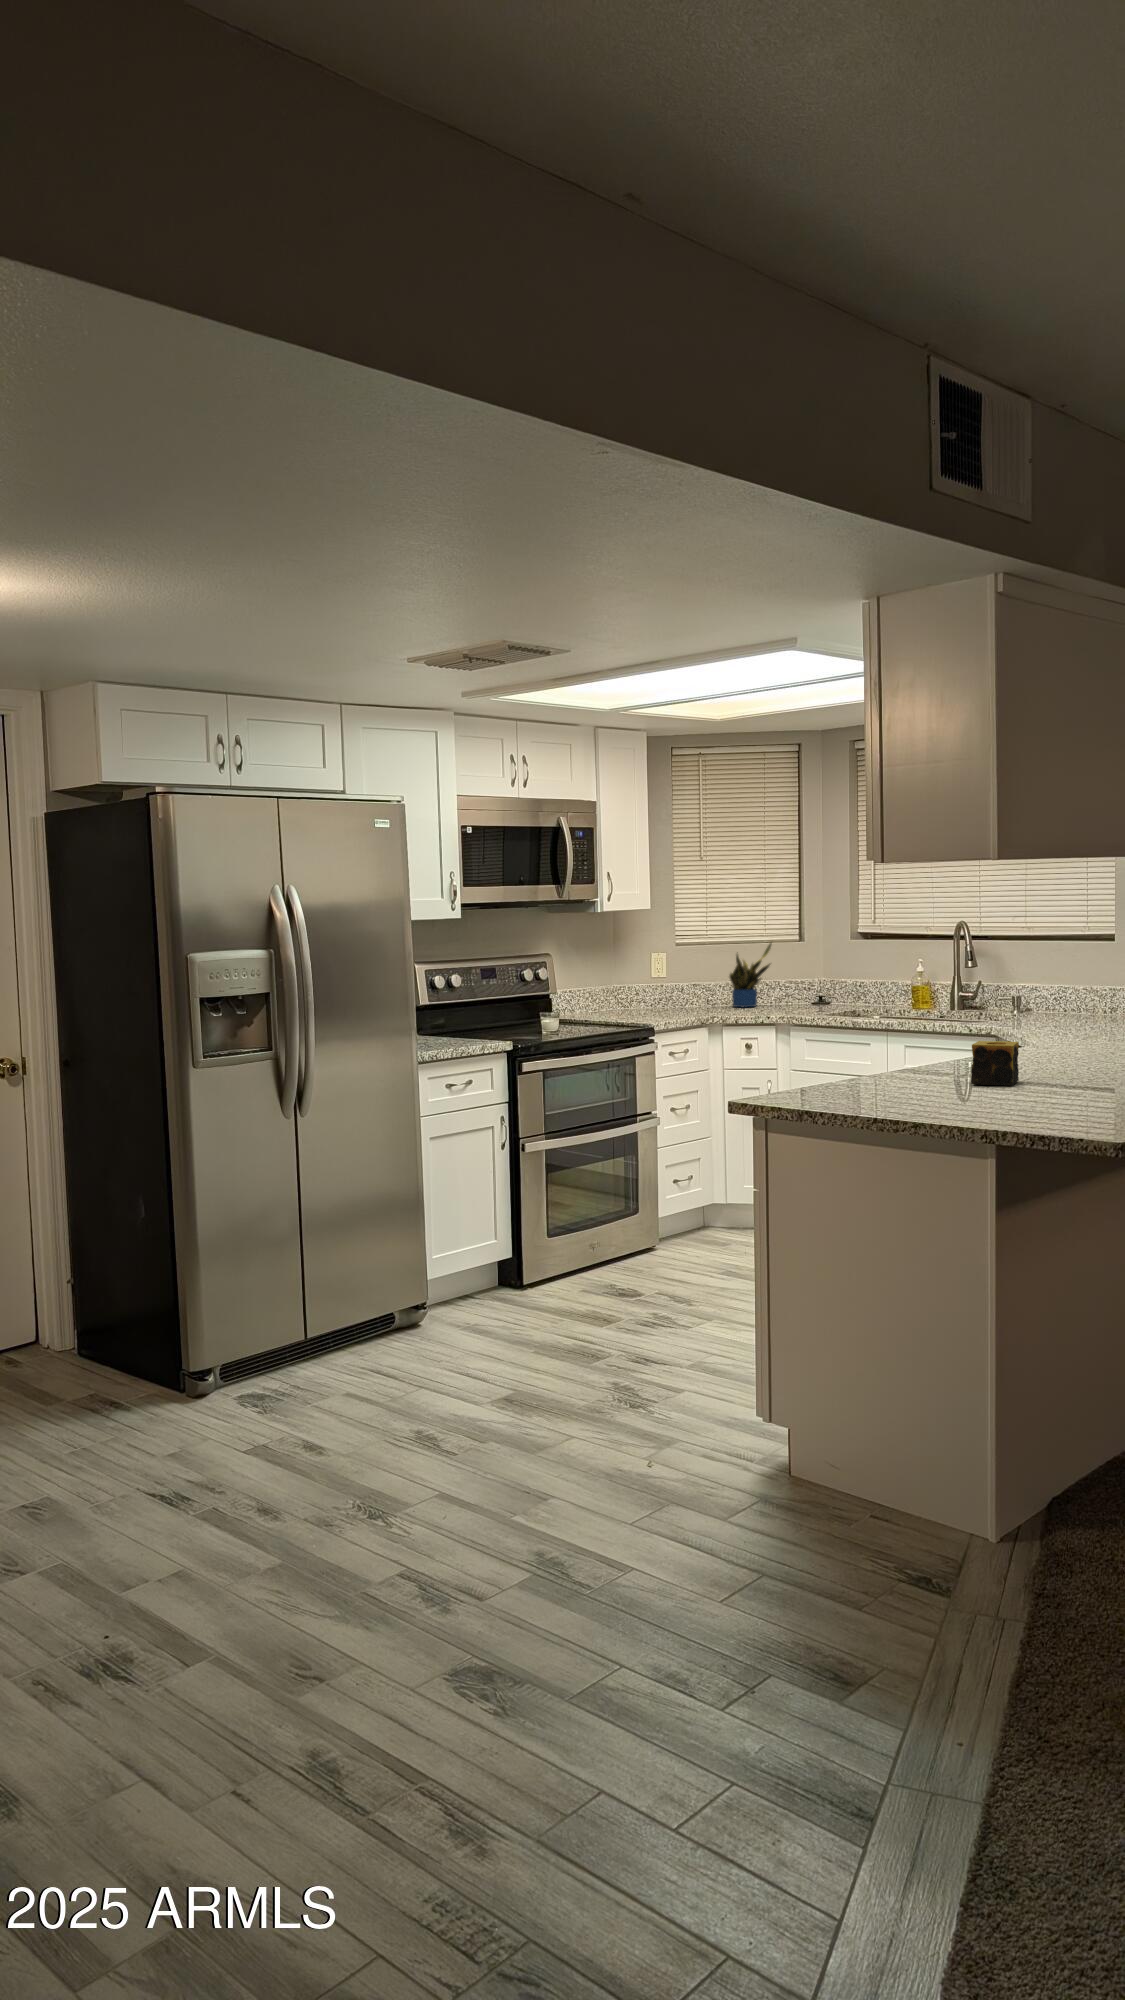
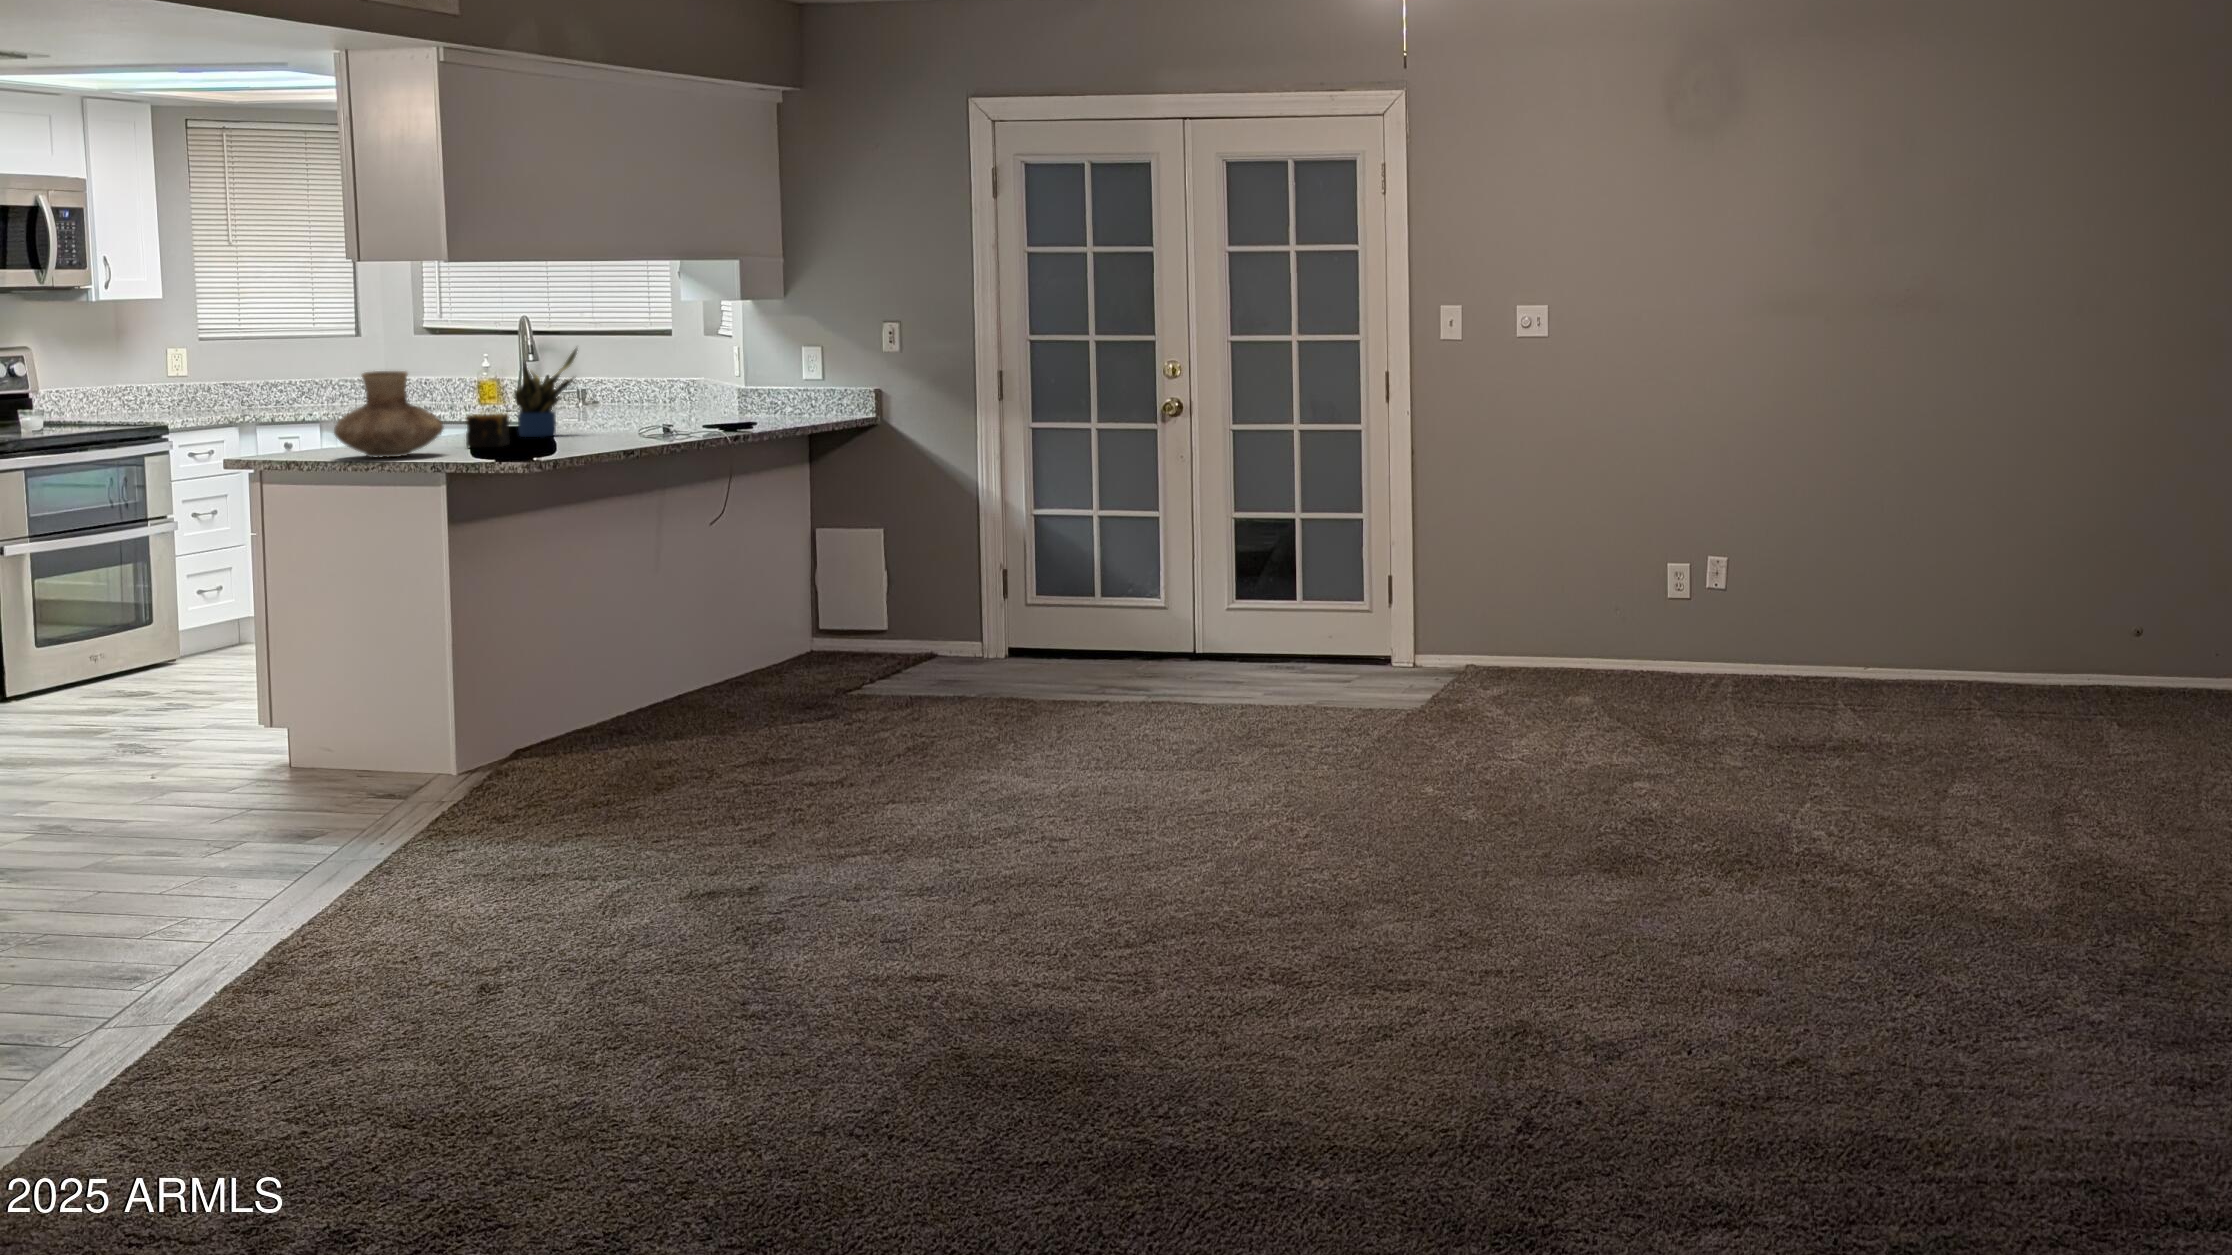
potted plant: present [729,943,772,1007] -> present [514,348,577,437]
vase: none [834,990,957,1100] -> present [334,371,443,457]

